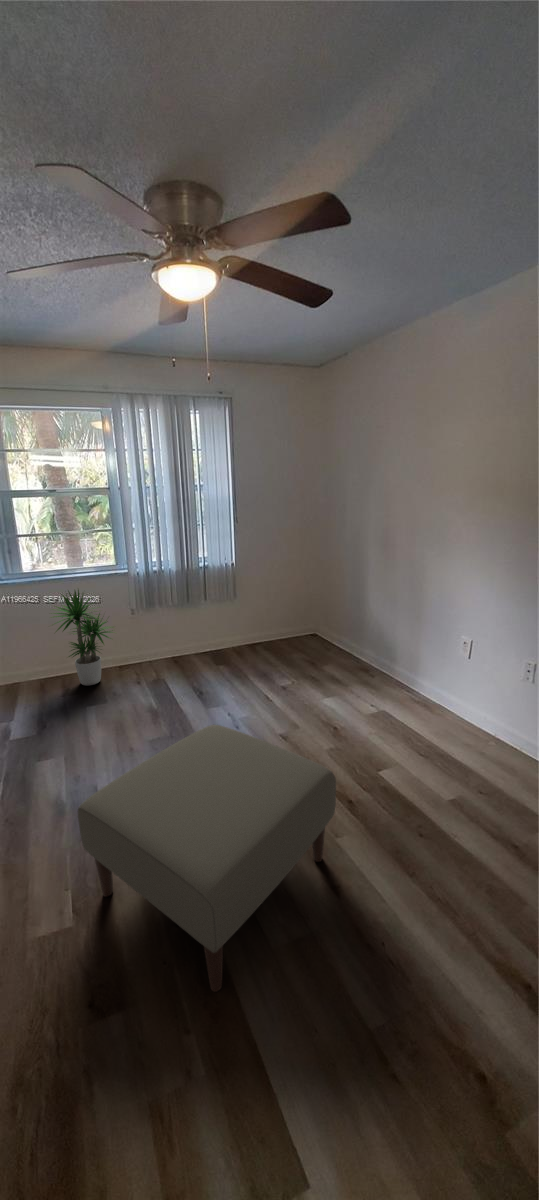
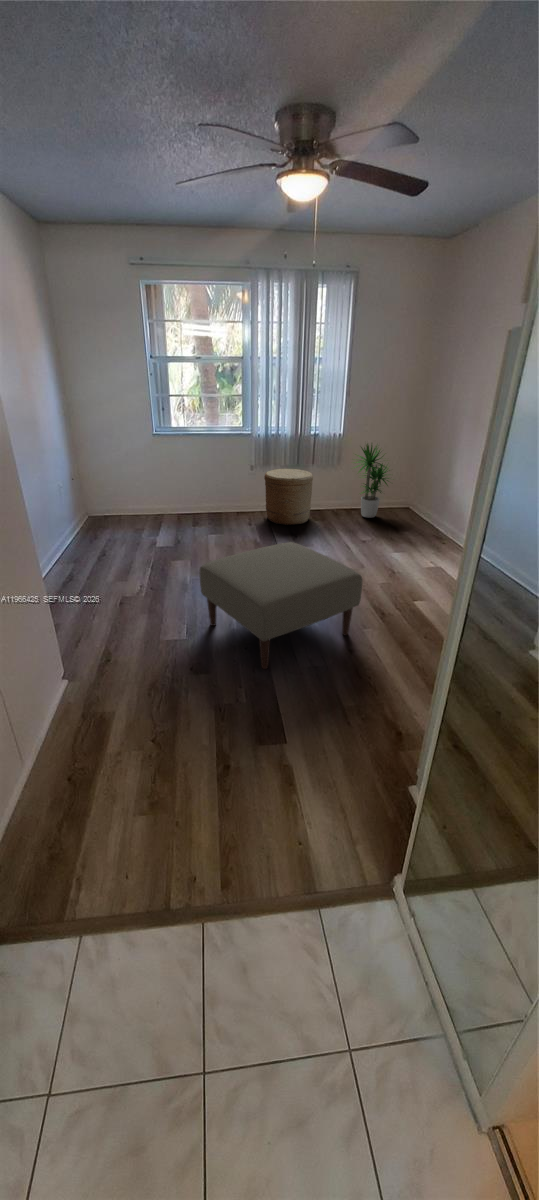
potted plant: present [51,590,114,686] -> present [354,444,389,518]
woven basket: none [149,607,209,675] -> present [264,469,313,525]

